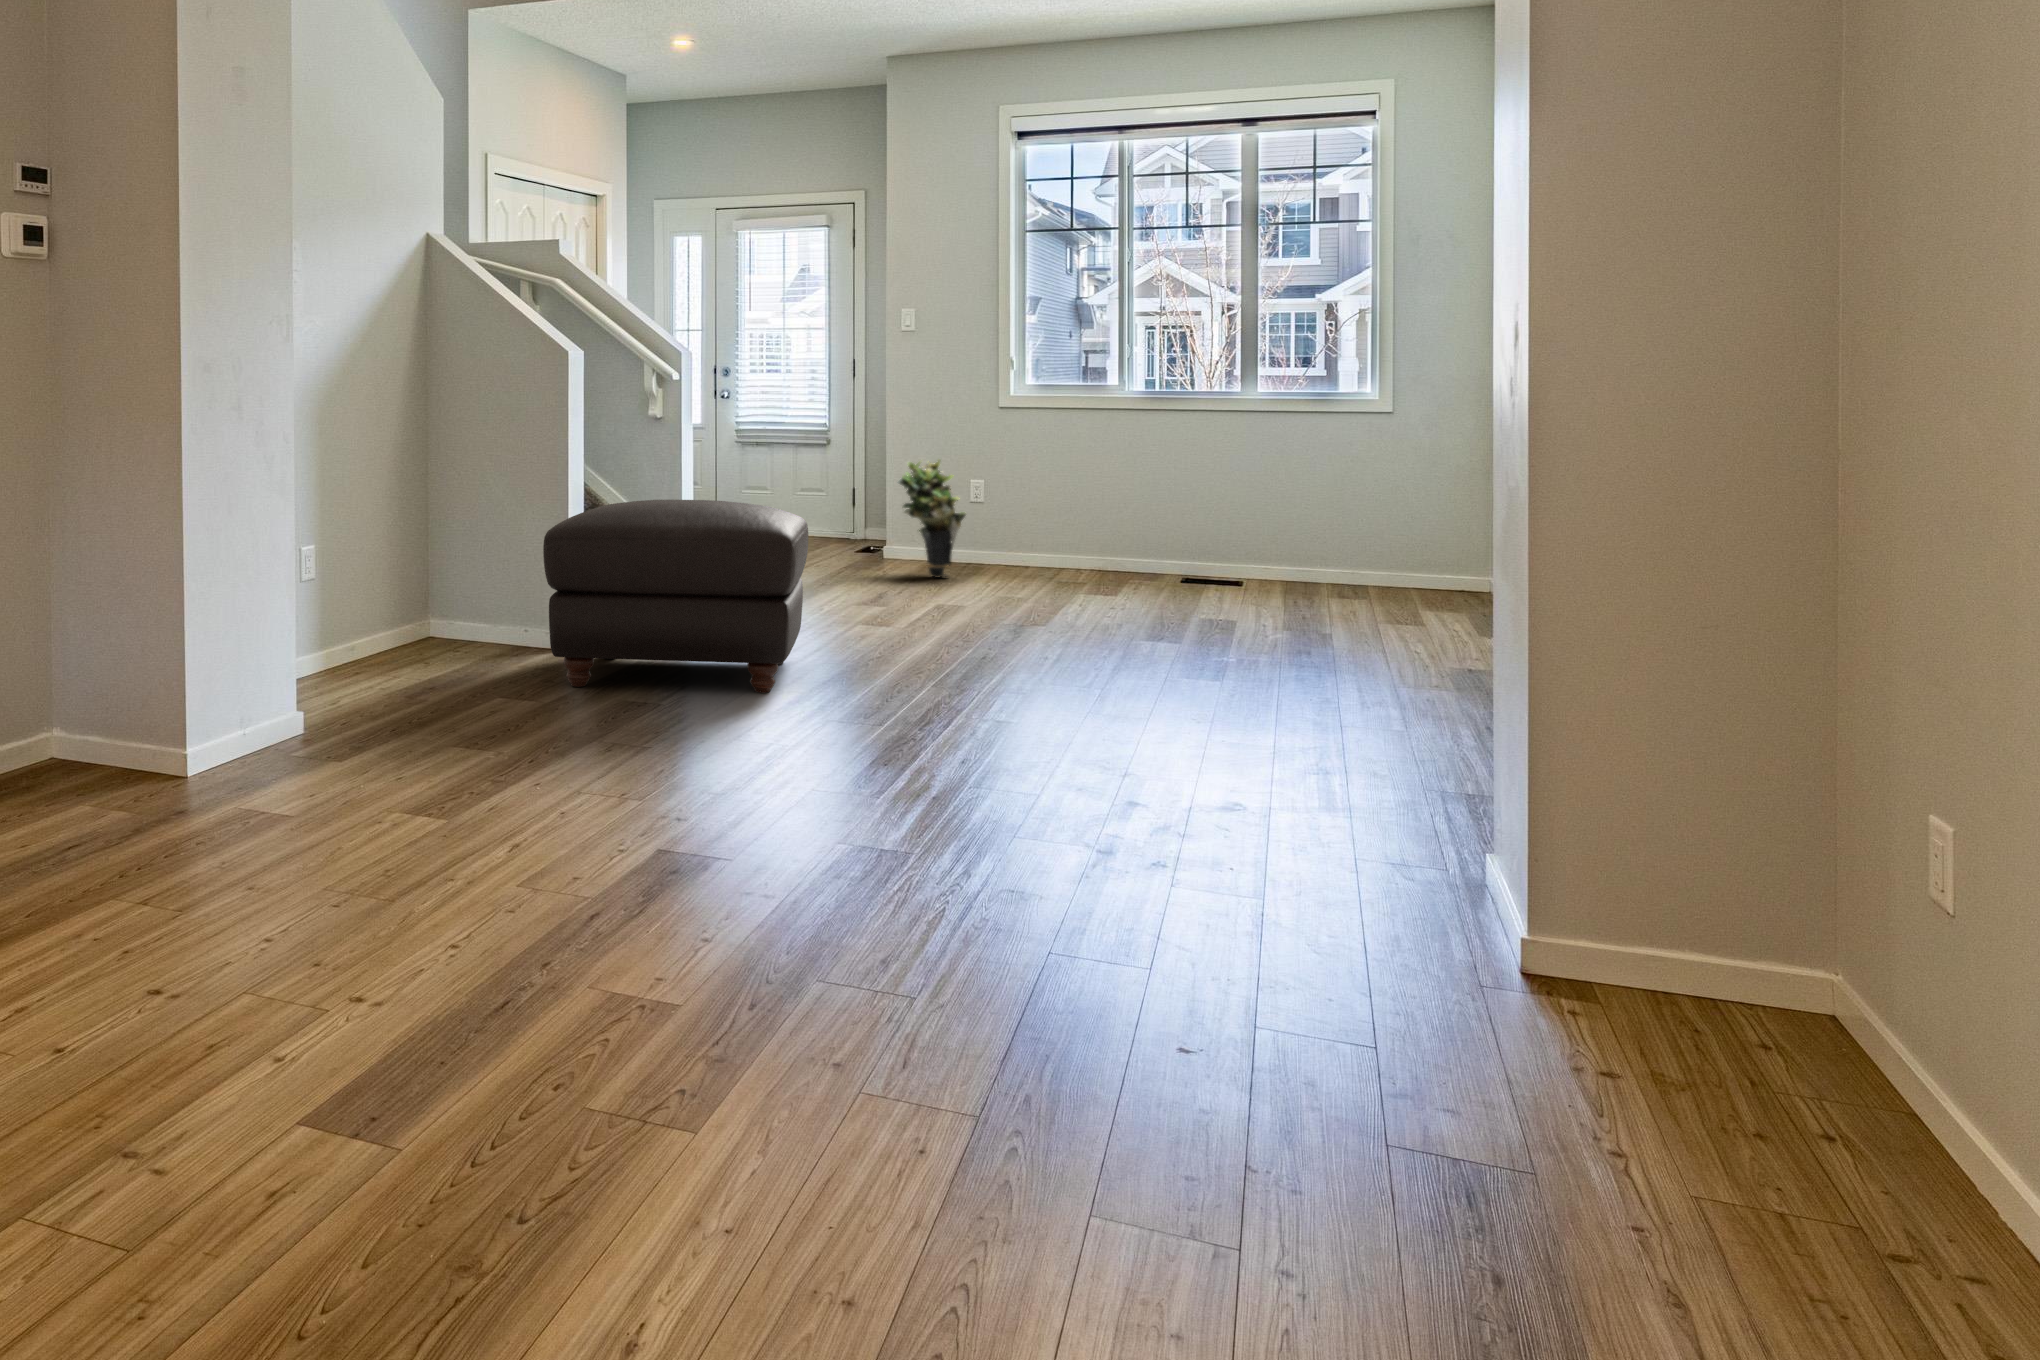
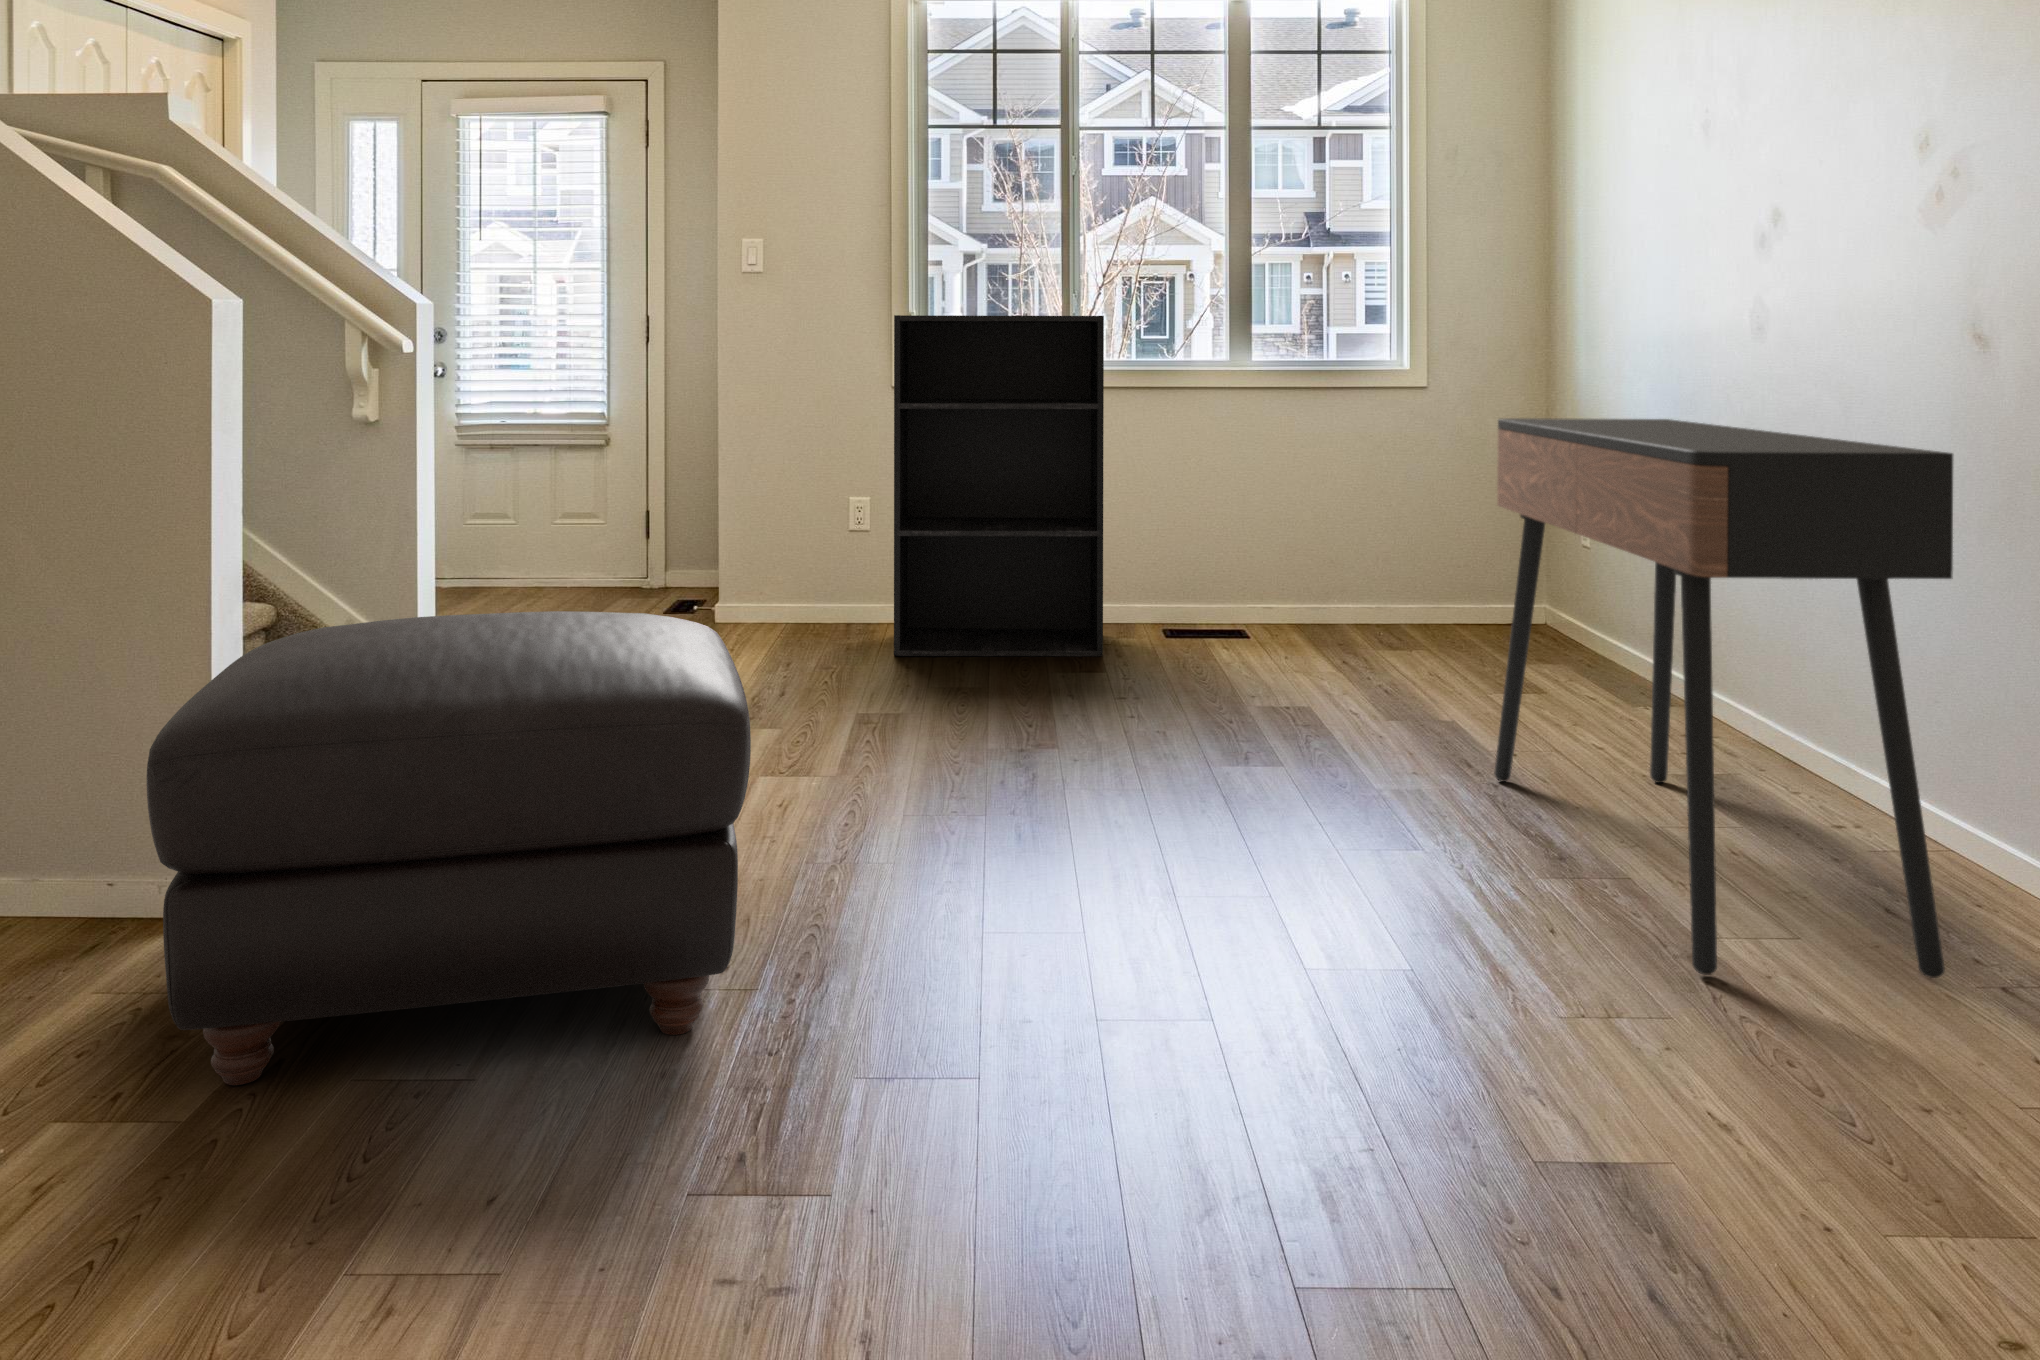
bookshelf: none [980,360,1133,594] -> present [894,315,1104,656]
console table: none [1315,421,1476,739] -> present [1494,418,1953,978]
potted plant: present [899,461,966,578] -> none [756,461,859,643]

